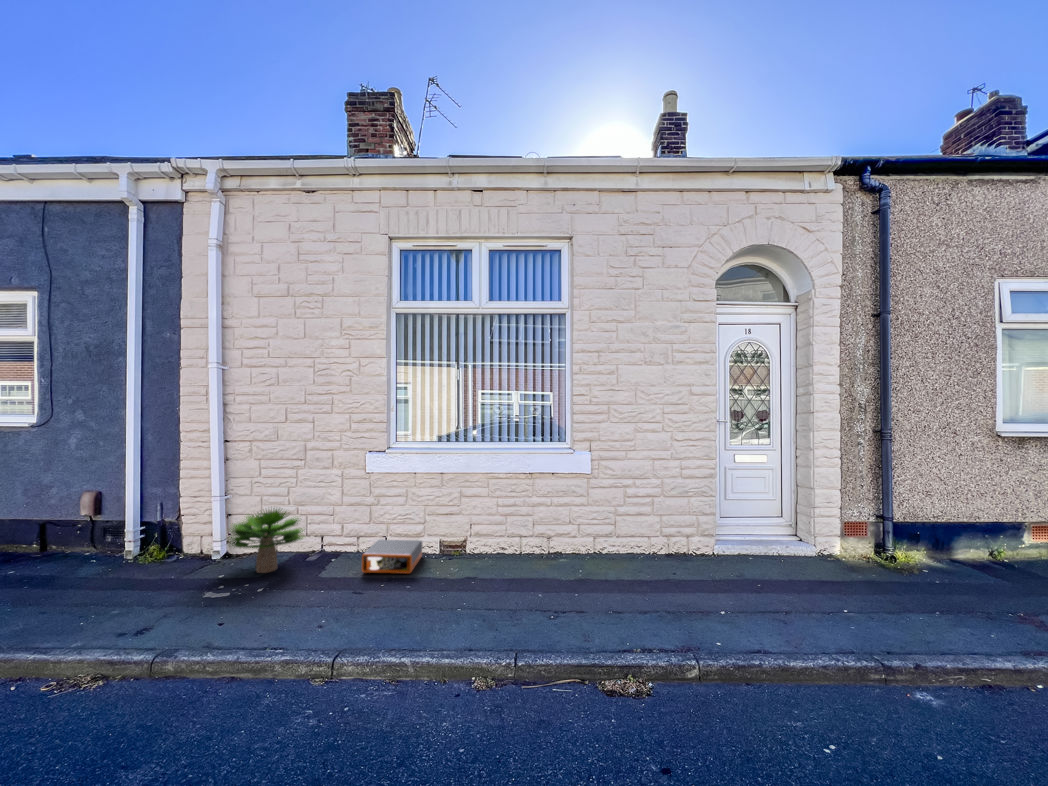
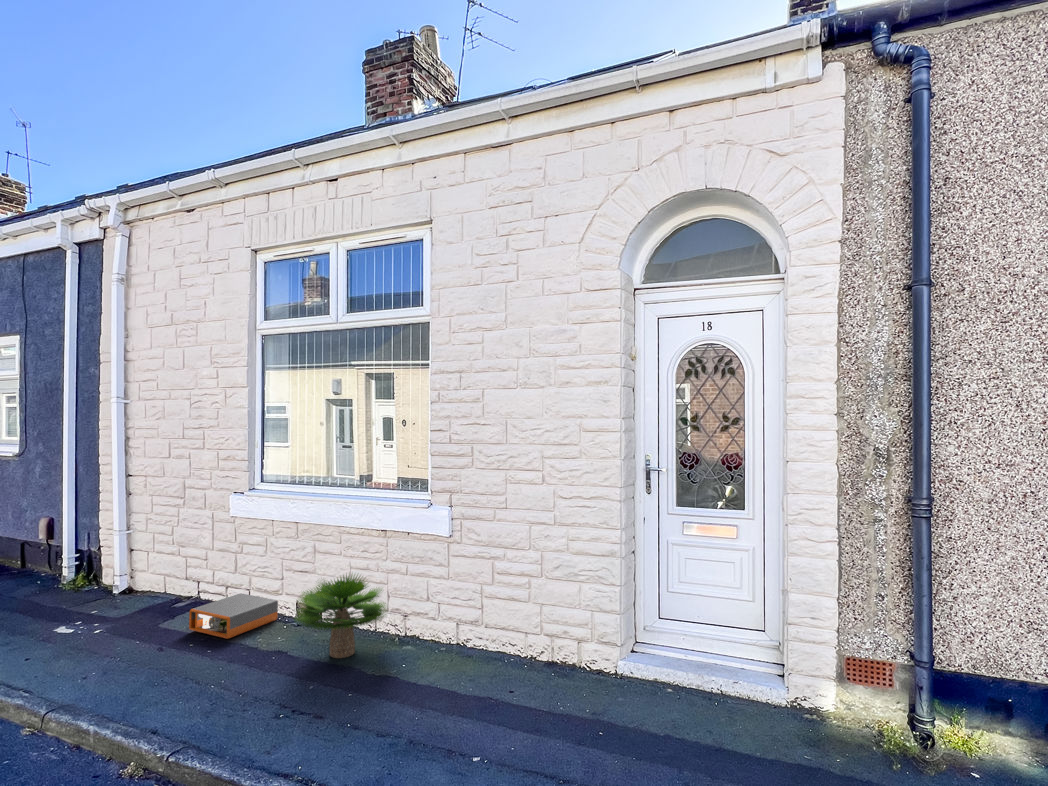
potted plant: present [230,509,303,573] -> present [298,575,386,658]

